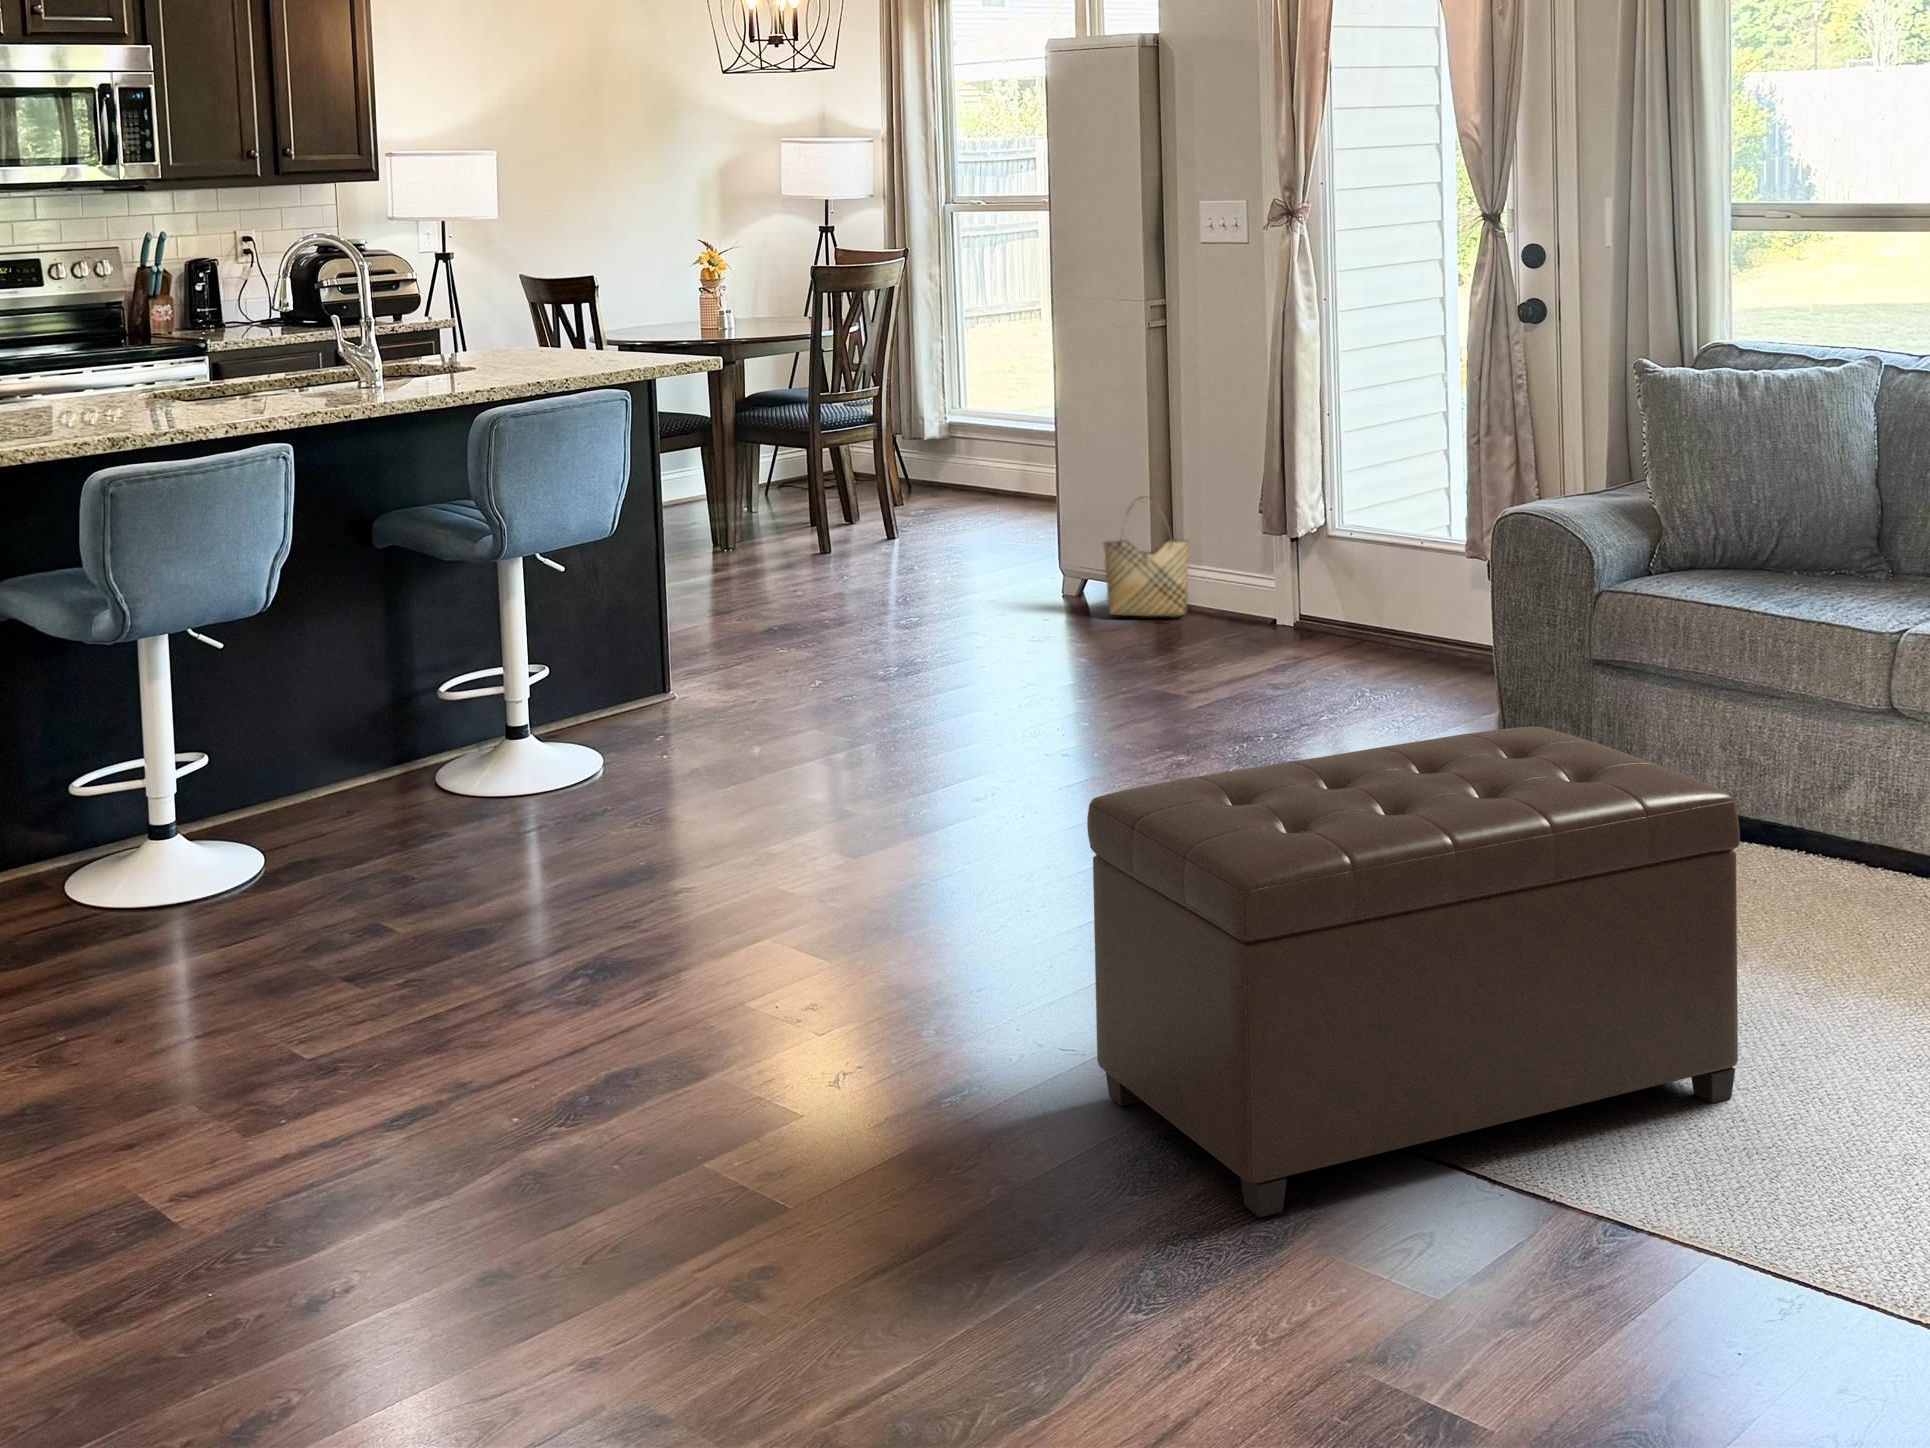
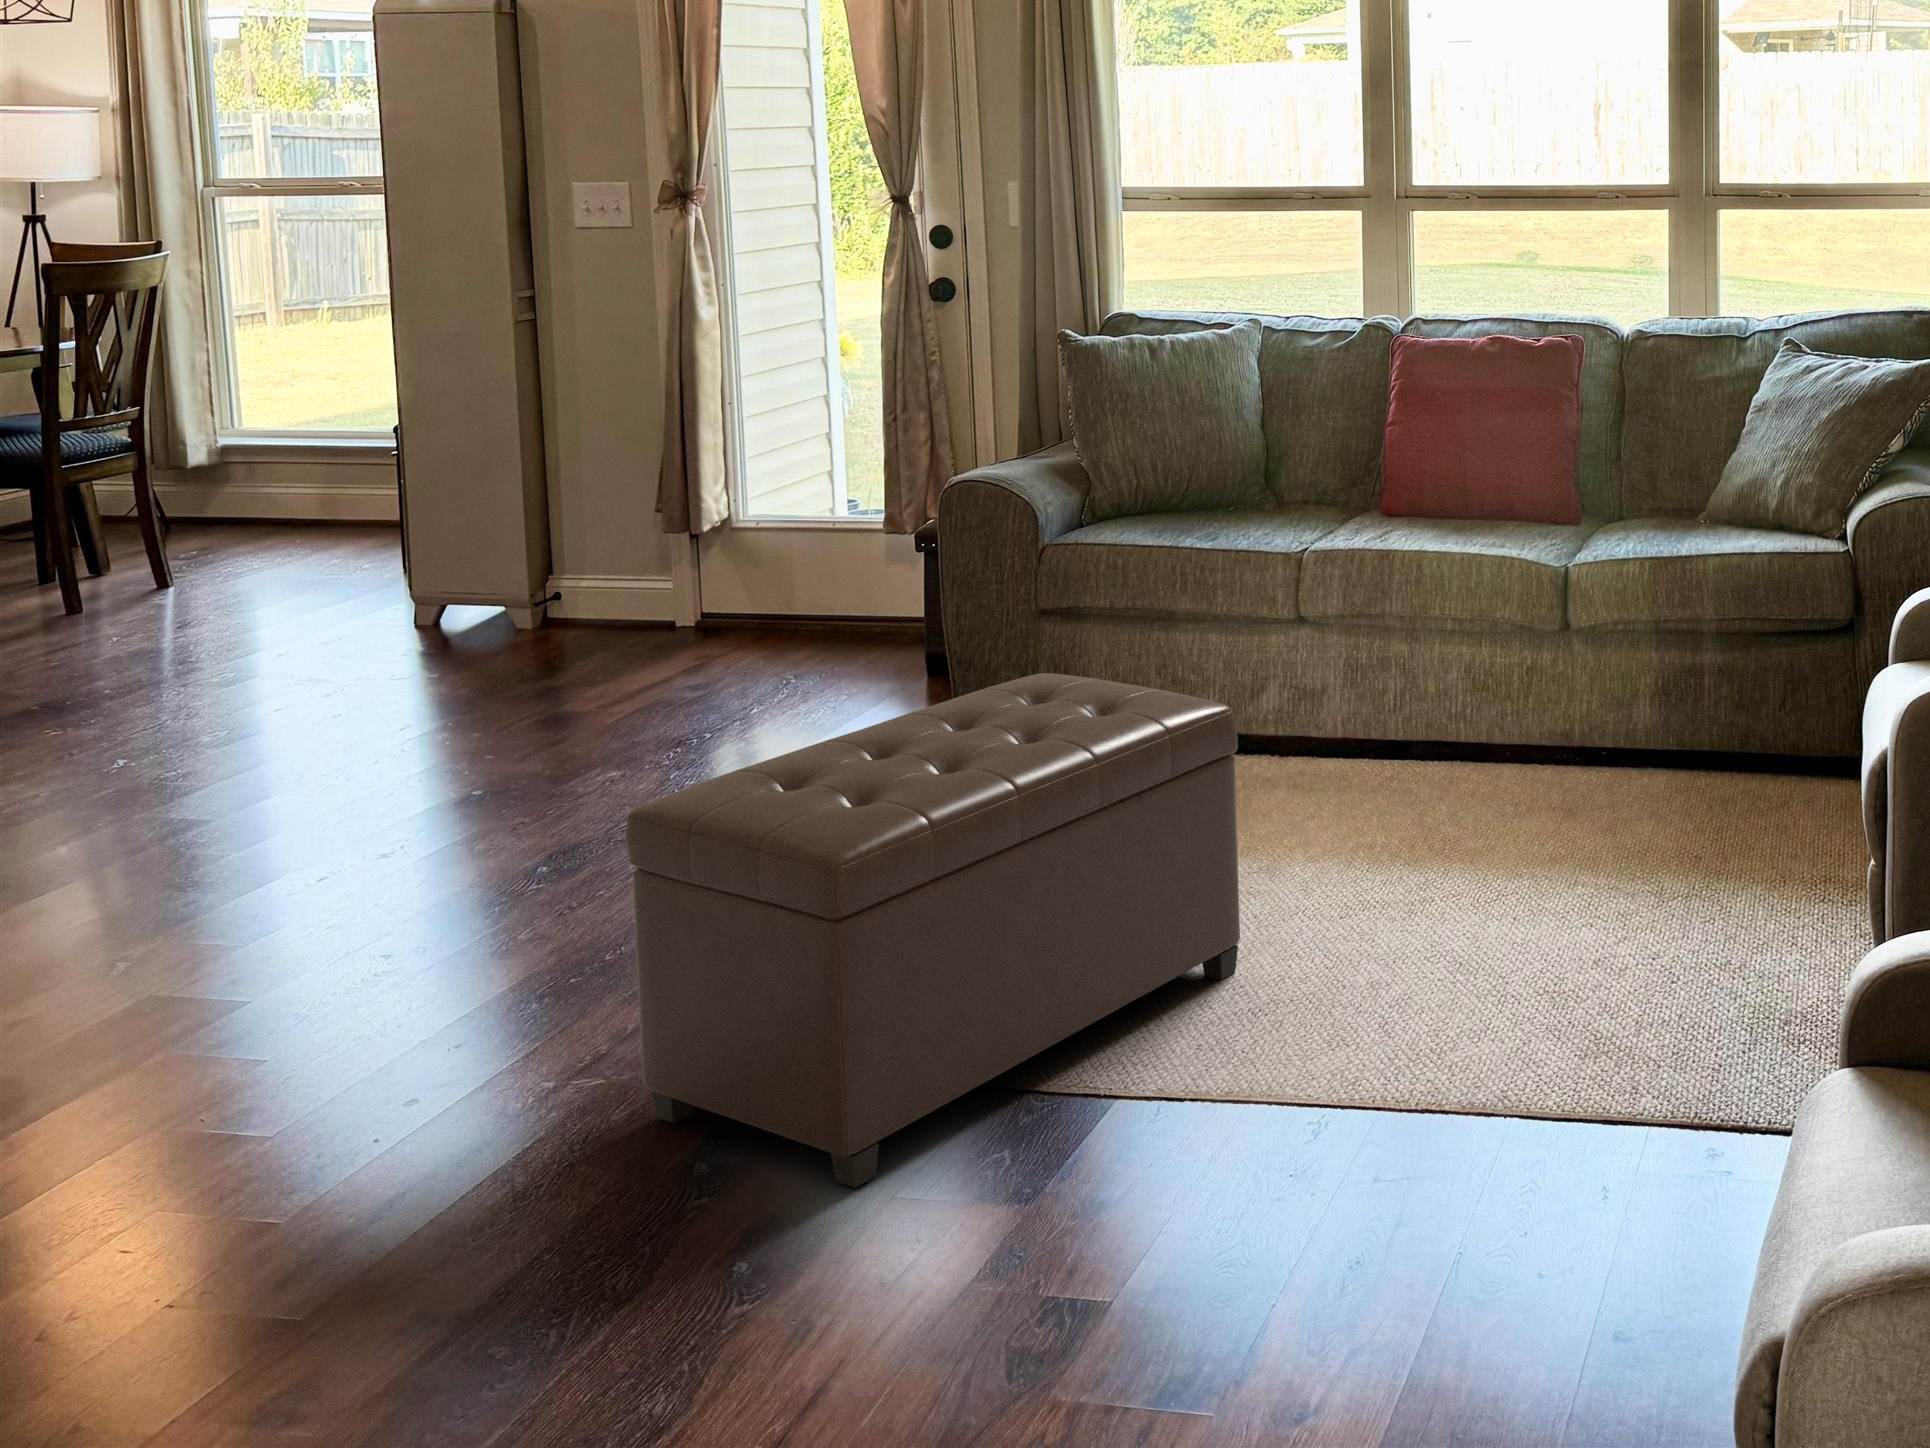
woven basket: present [1103,497,1190,617] -> none [469,500,573,632]

